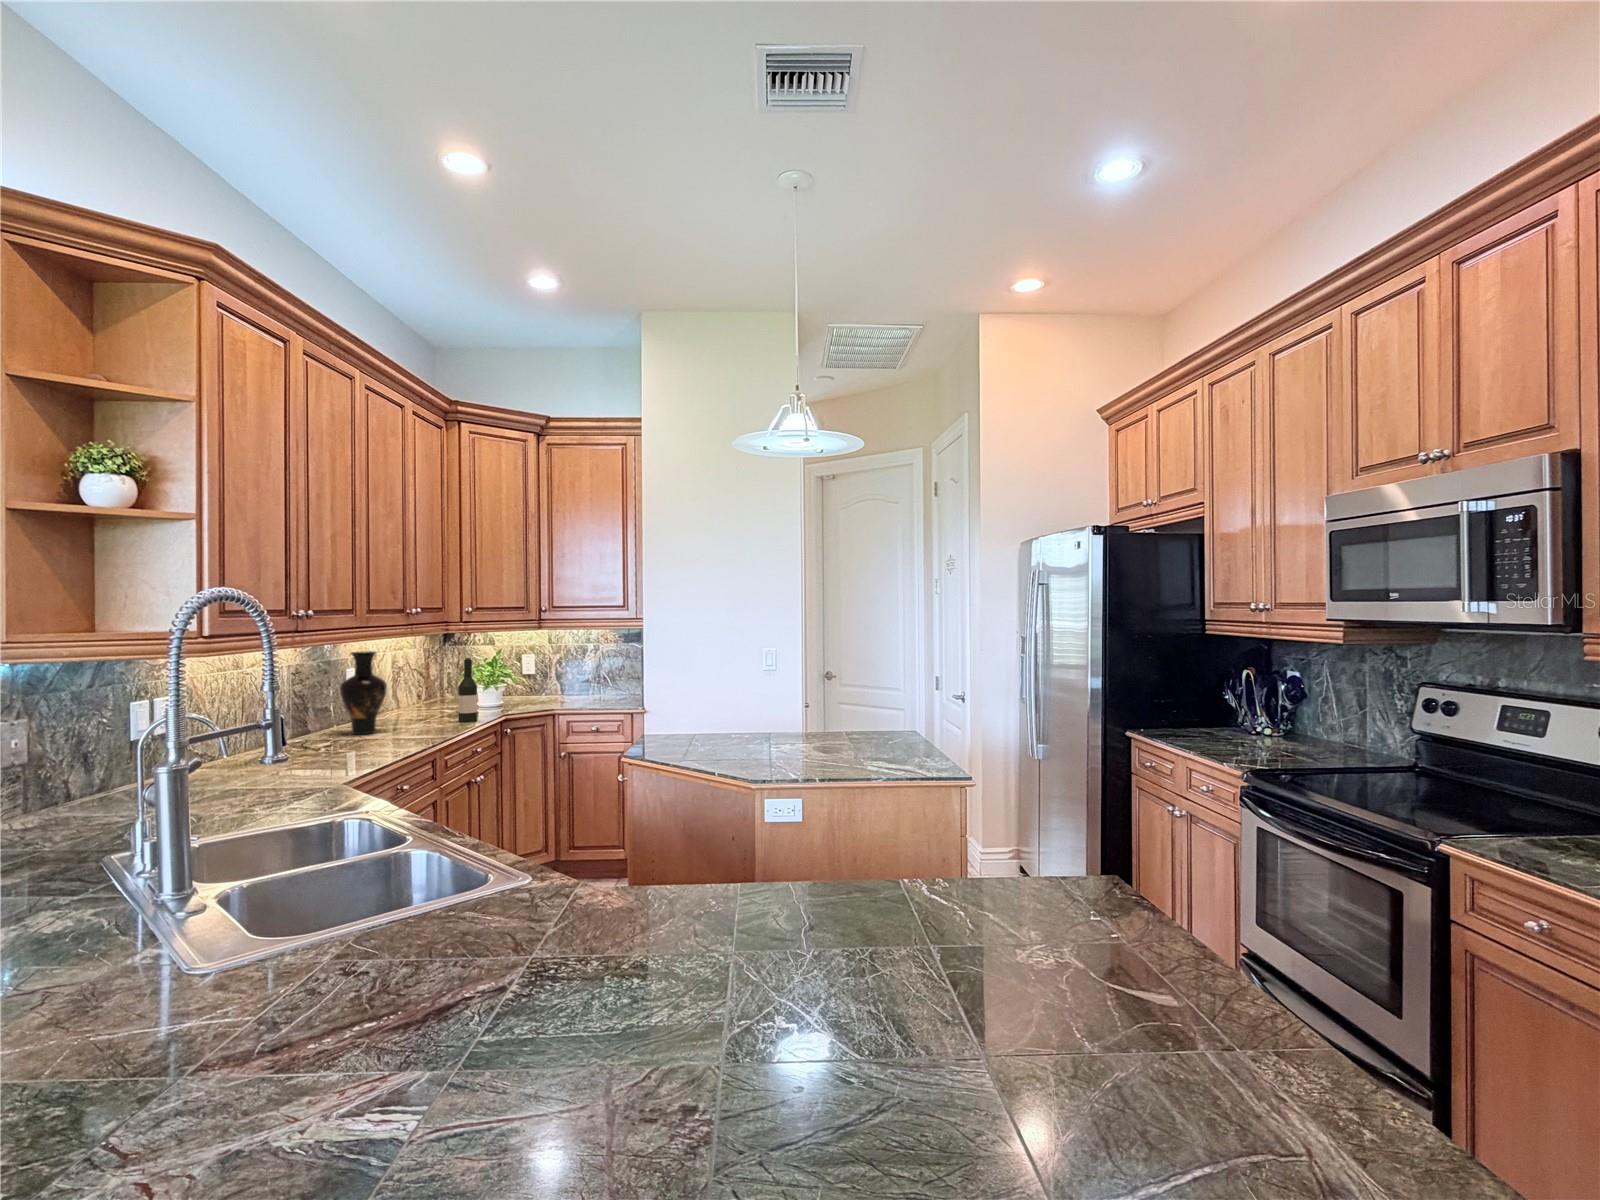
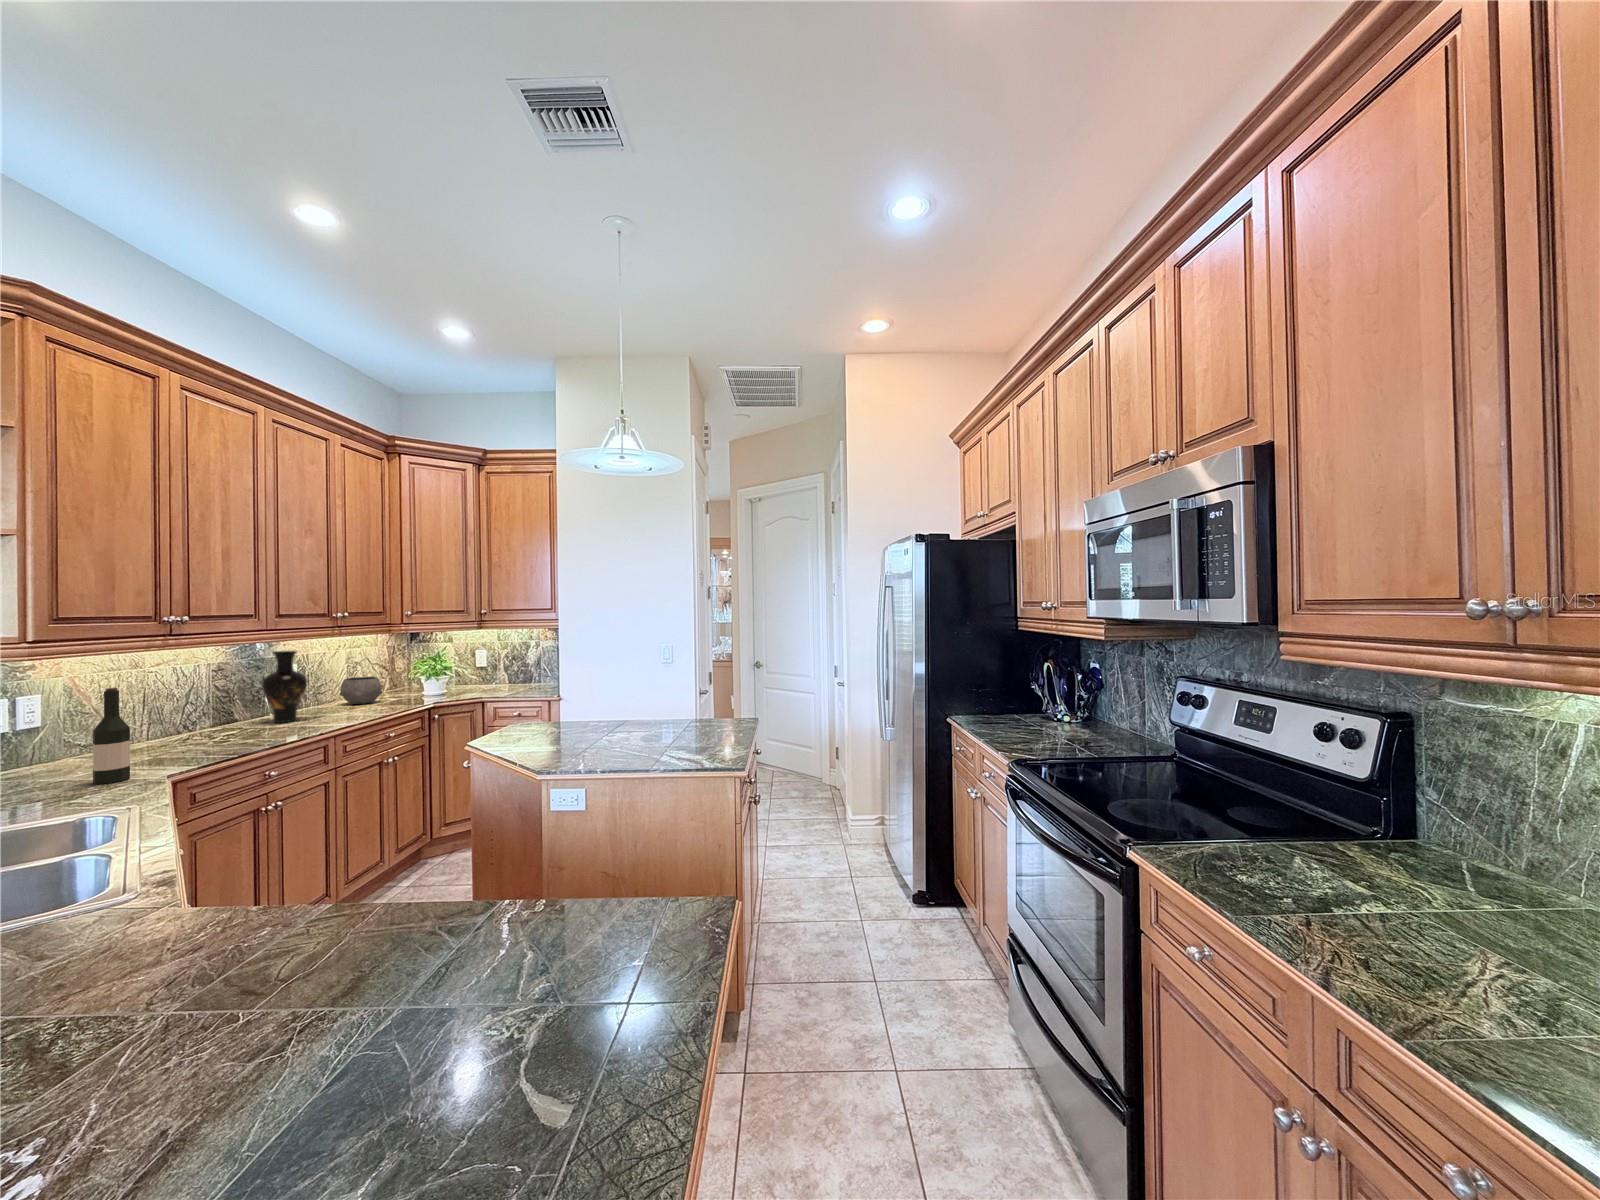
wine bottle: present [459,658,477,722] -> present [93,688,130,784]
bowl: none [394,684,440,716] -> present [340,677,382,704]

